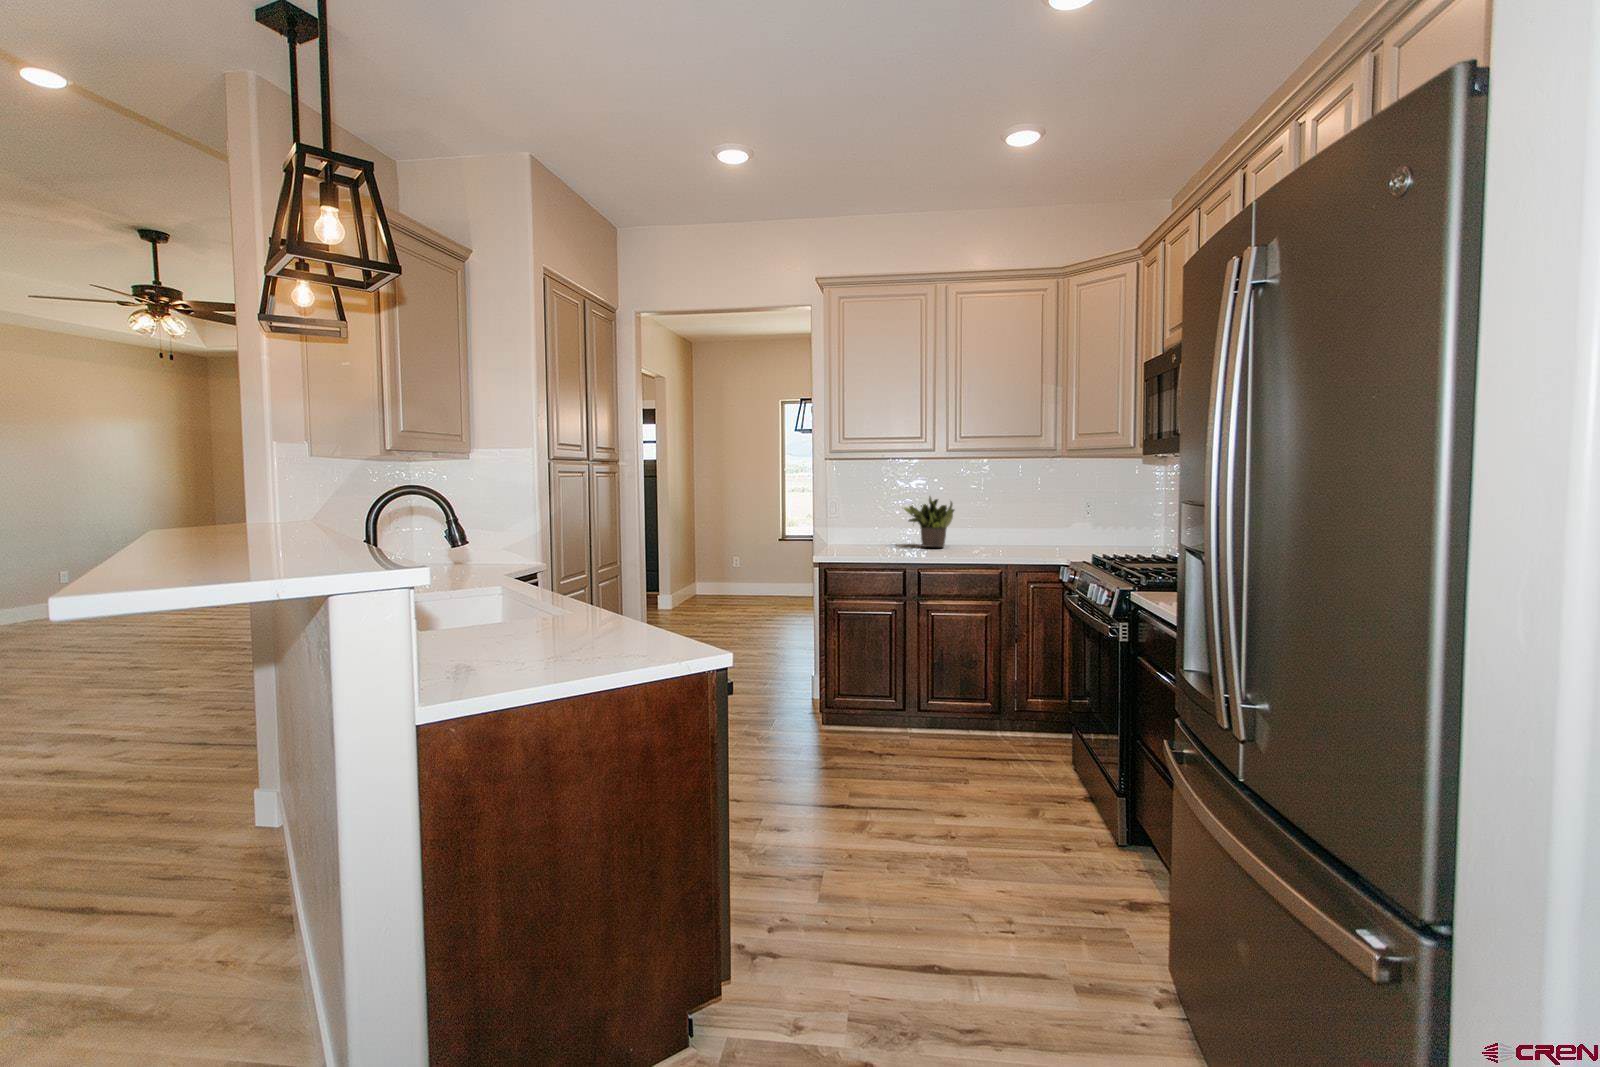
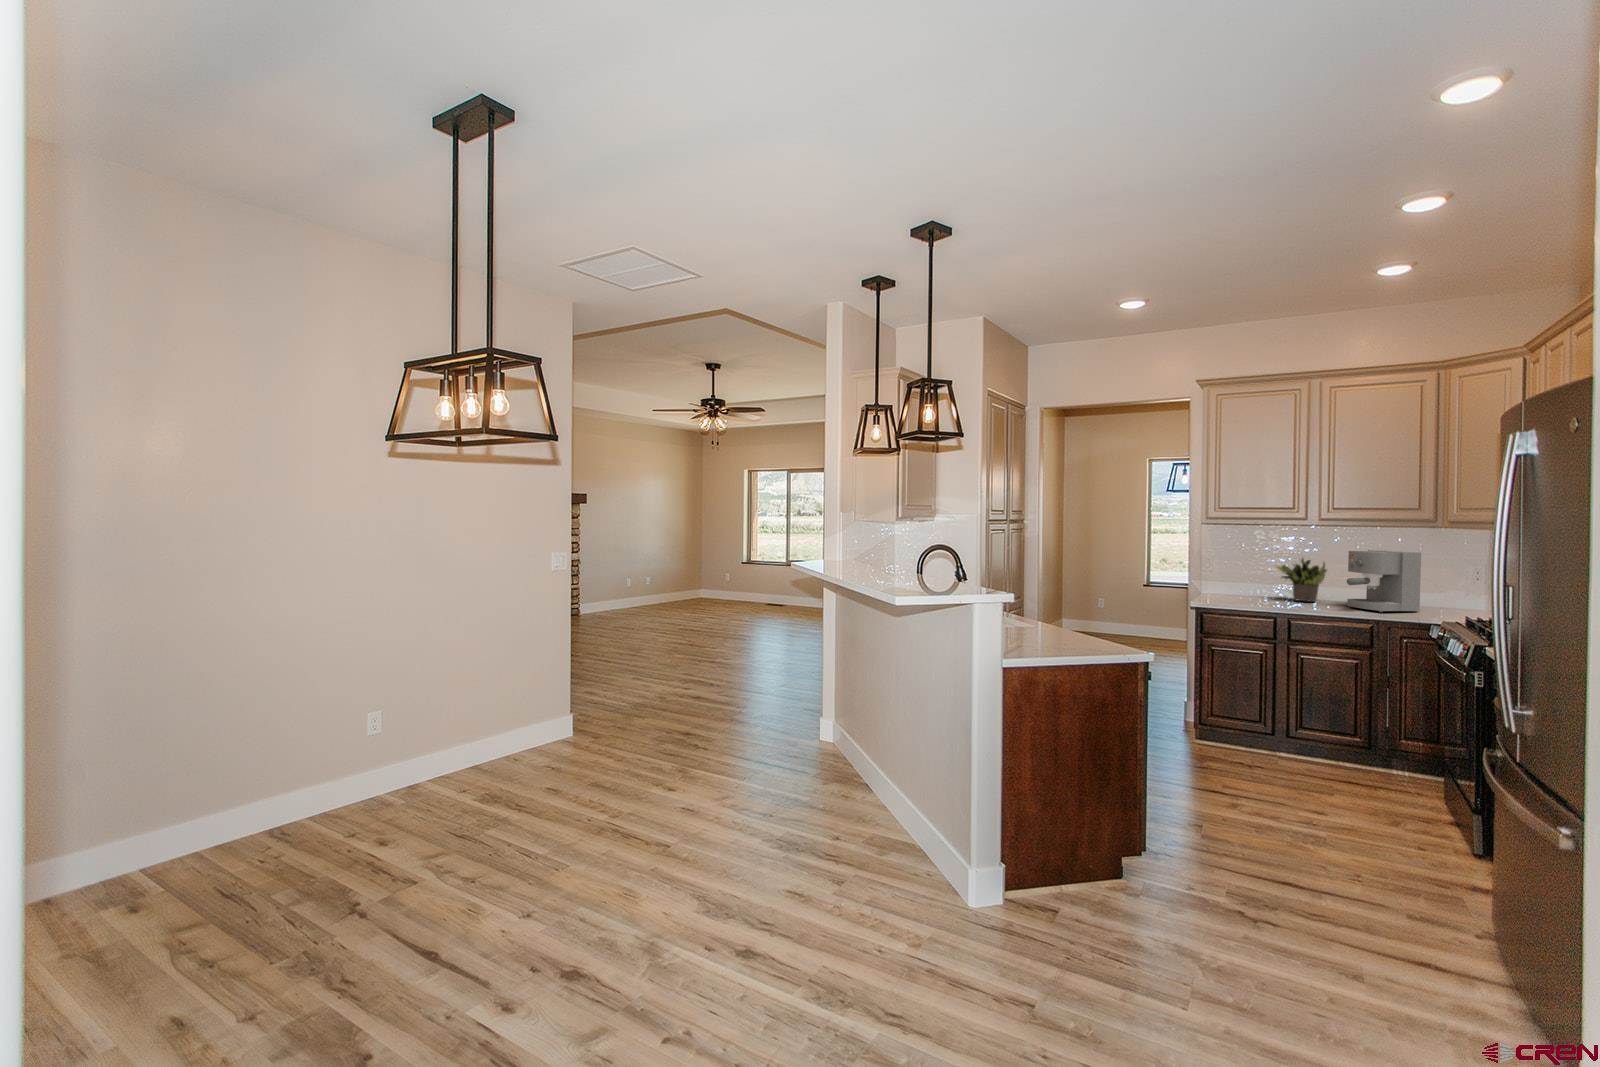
coffee maker: none [975,485,1045,555] -> present [1347,550,1421,612]

